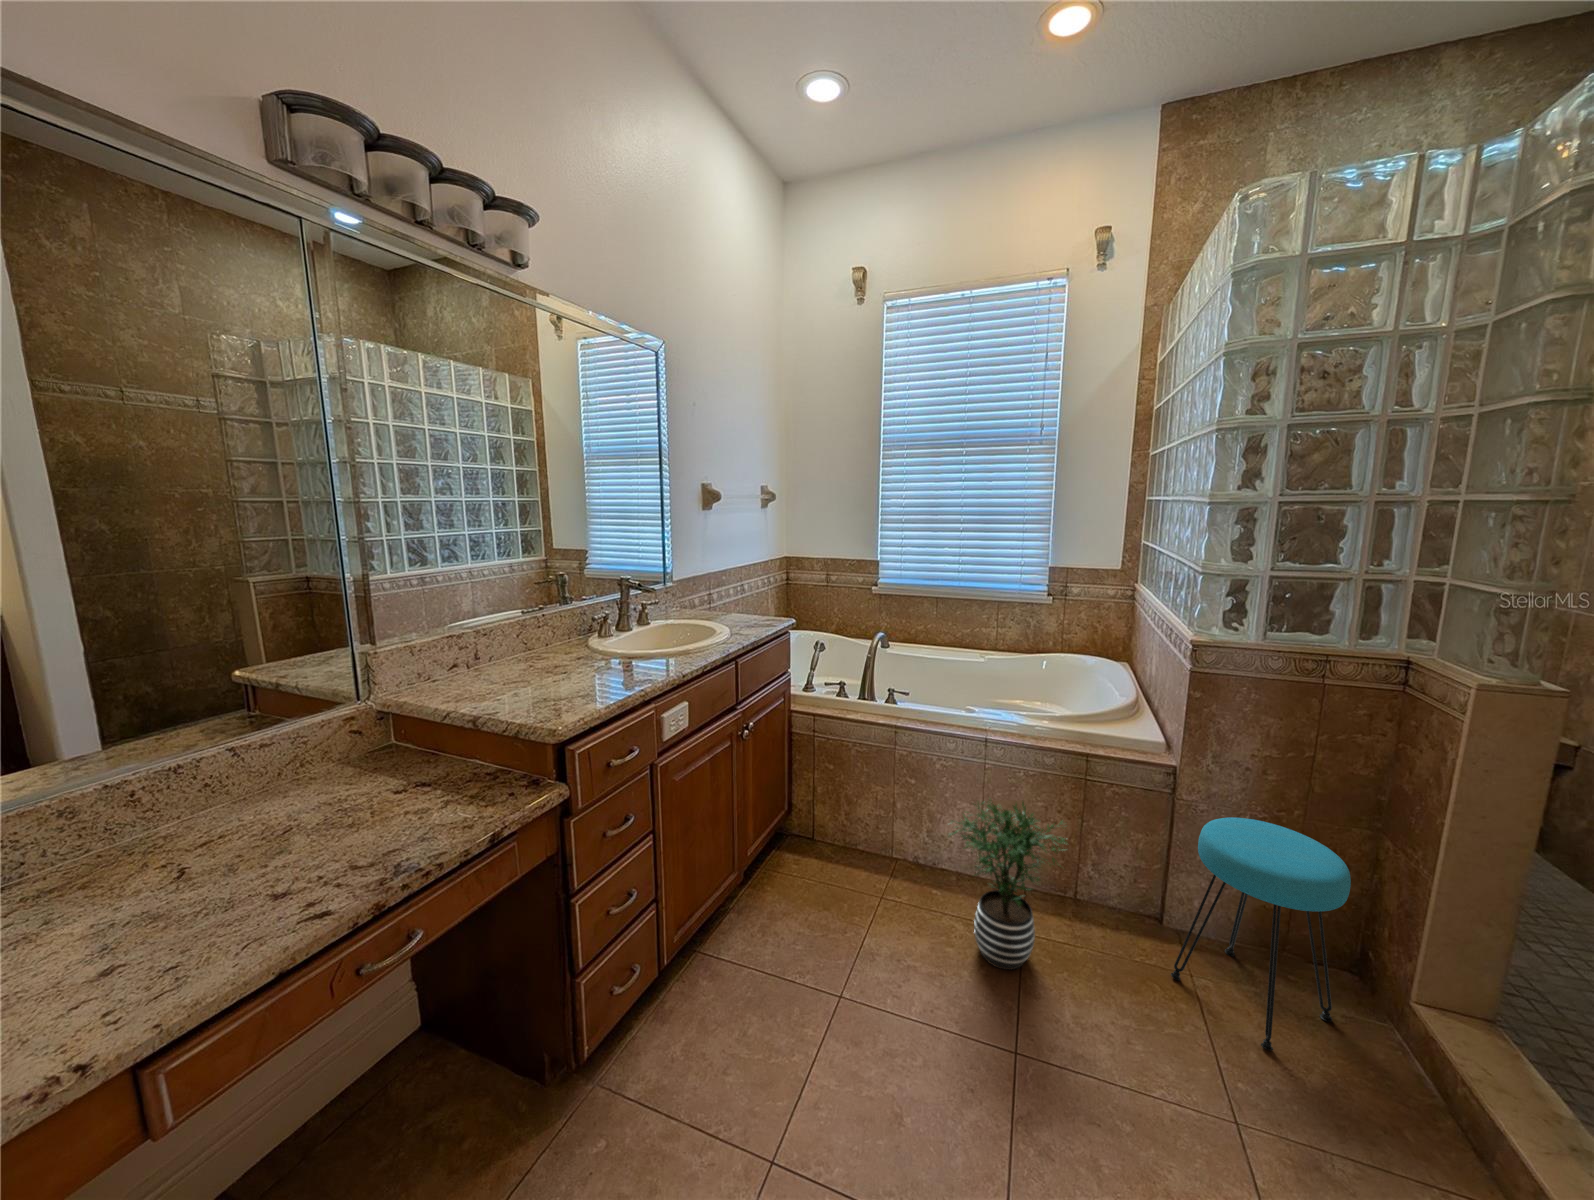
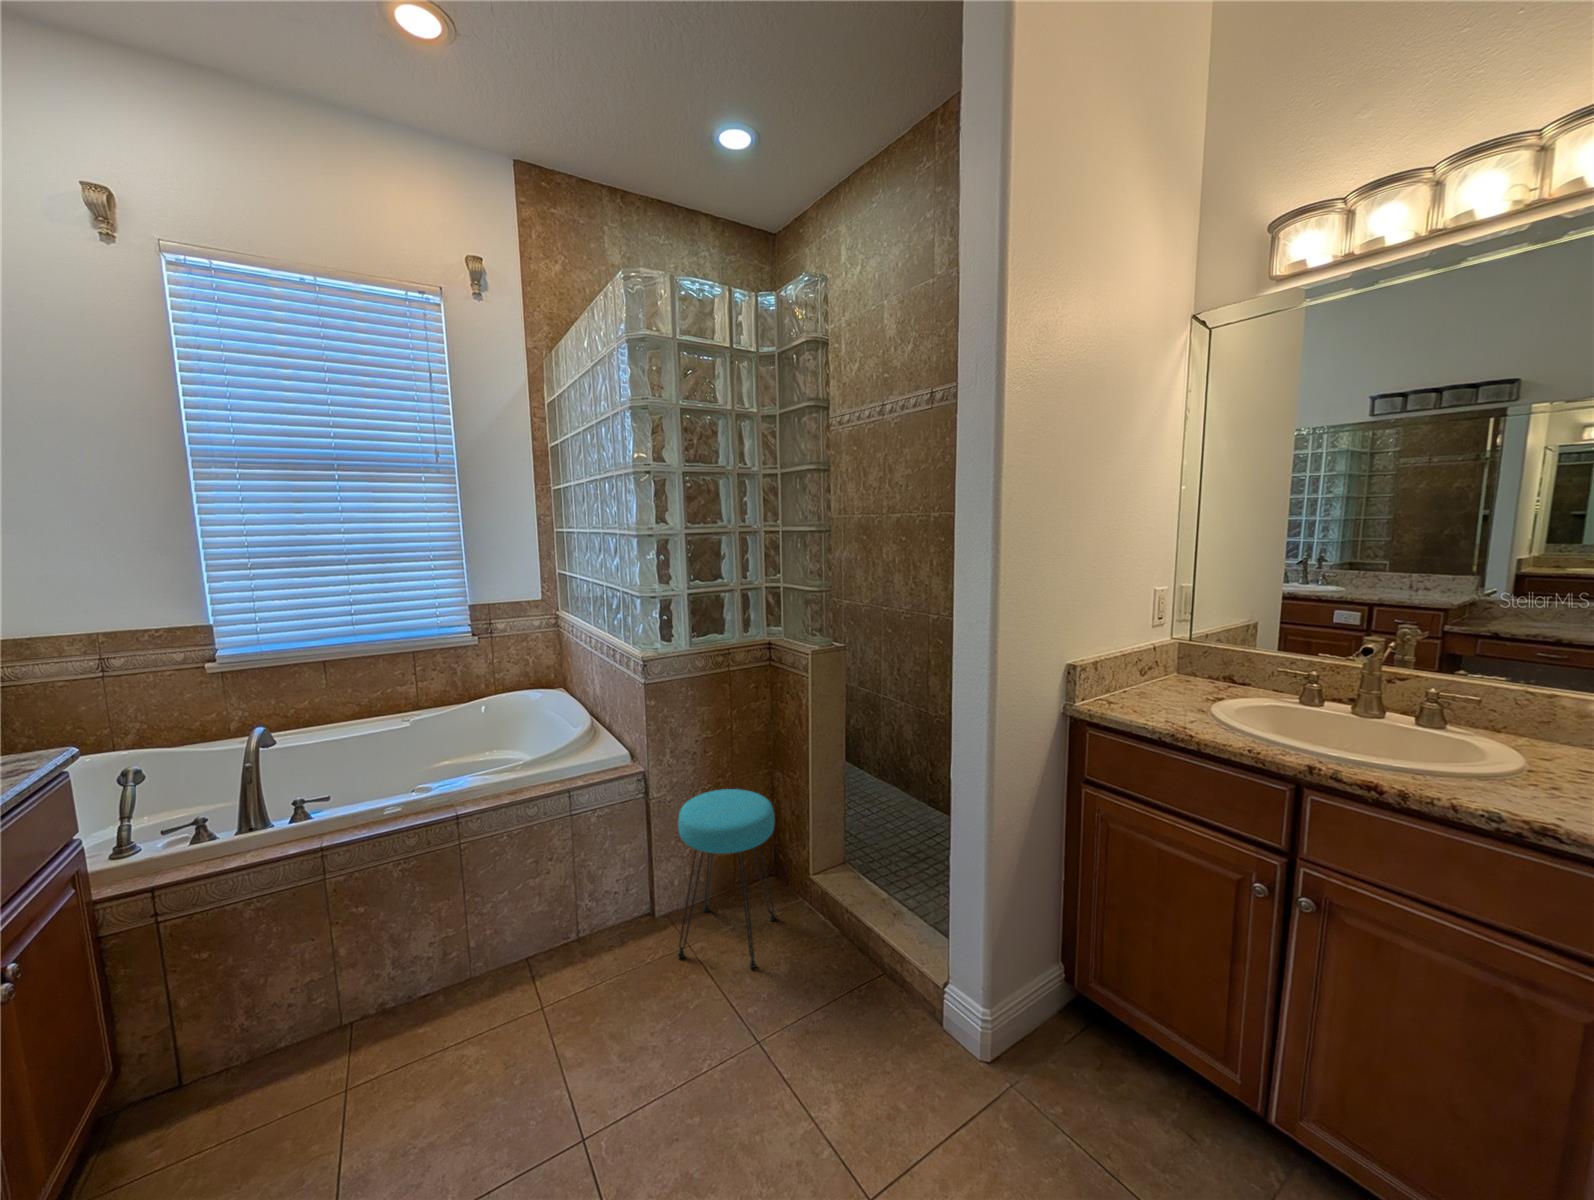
potted plant: present [949,799,1067,970] -> none [443,864,589,1067]

